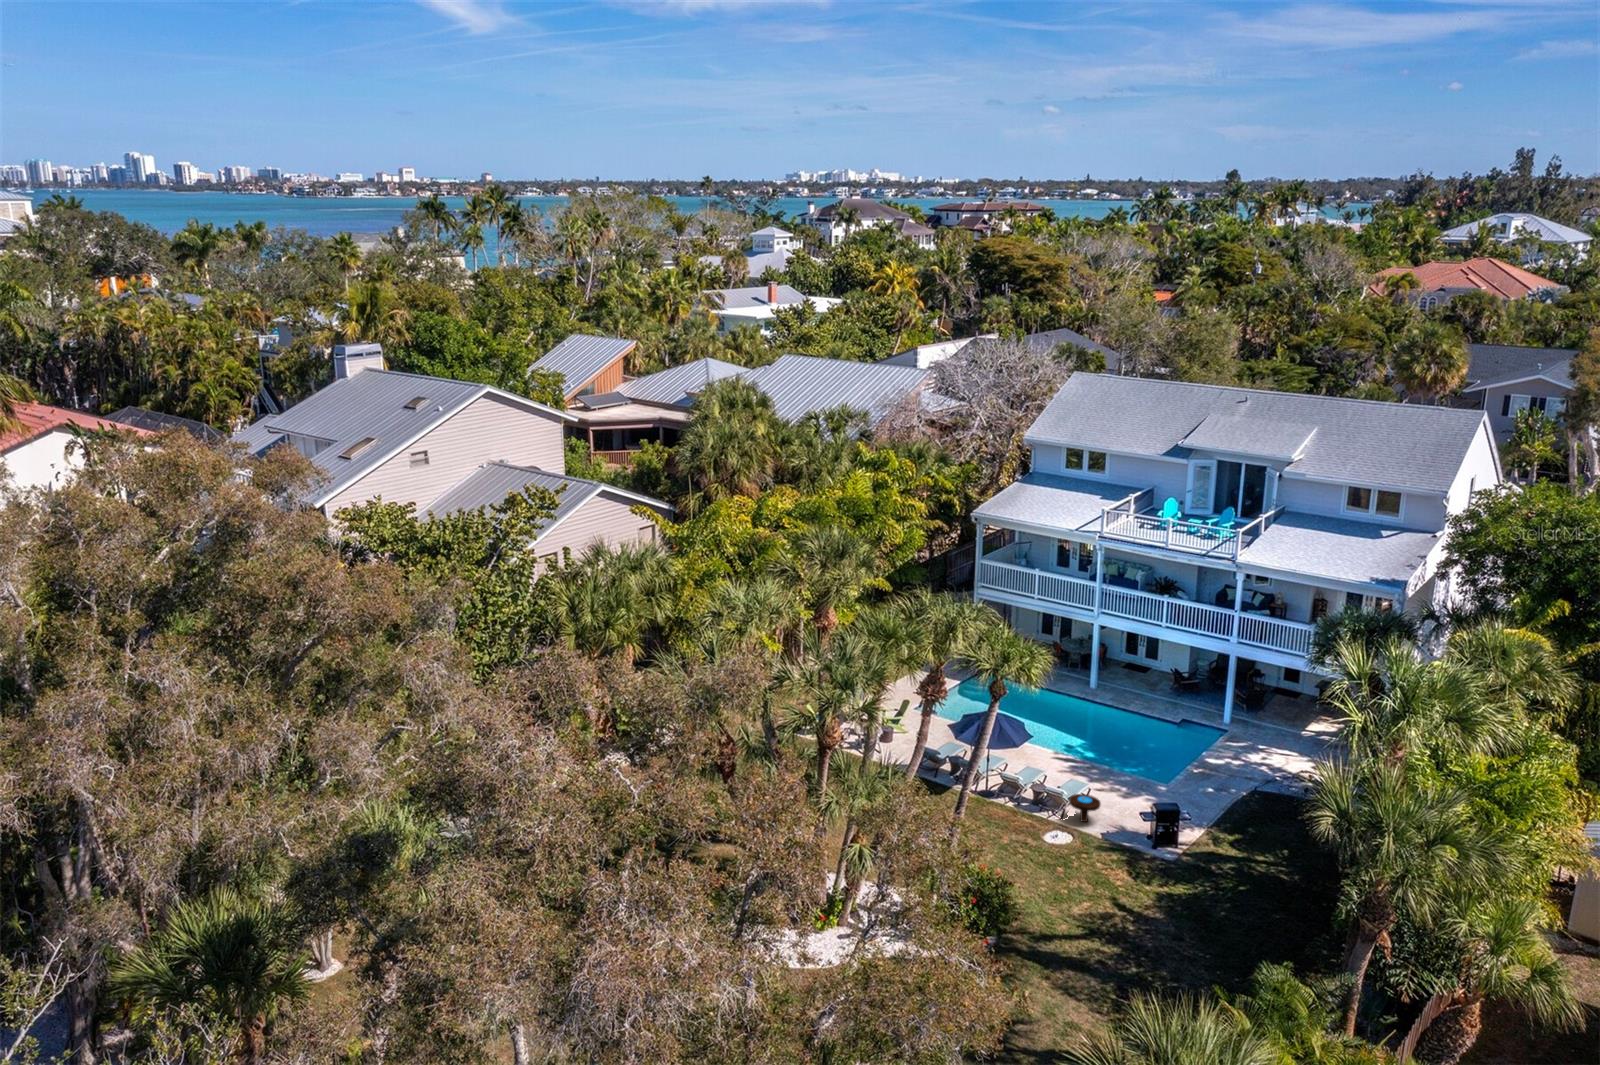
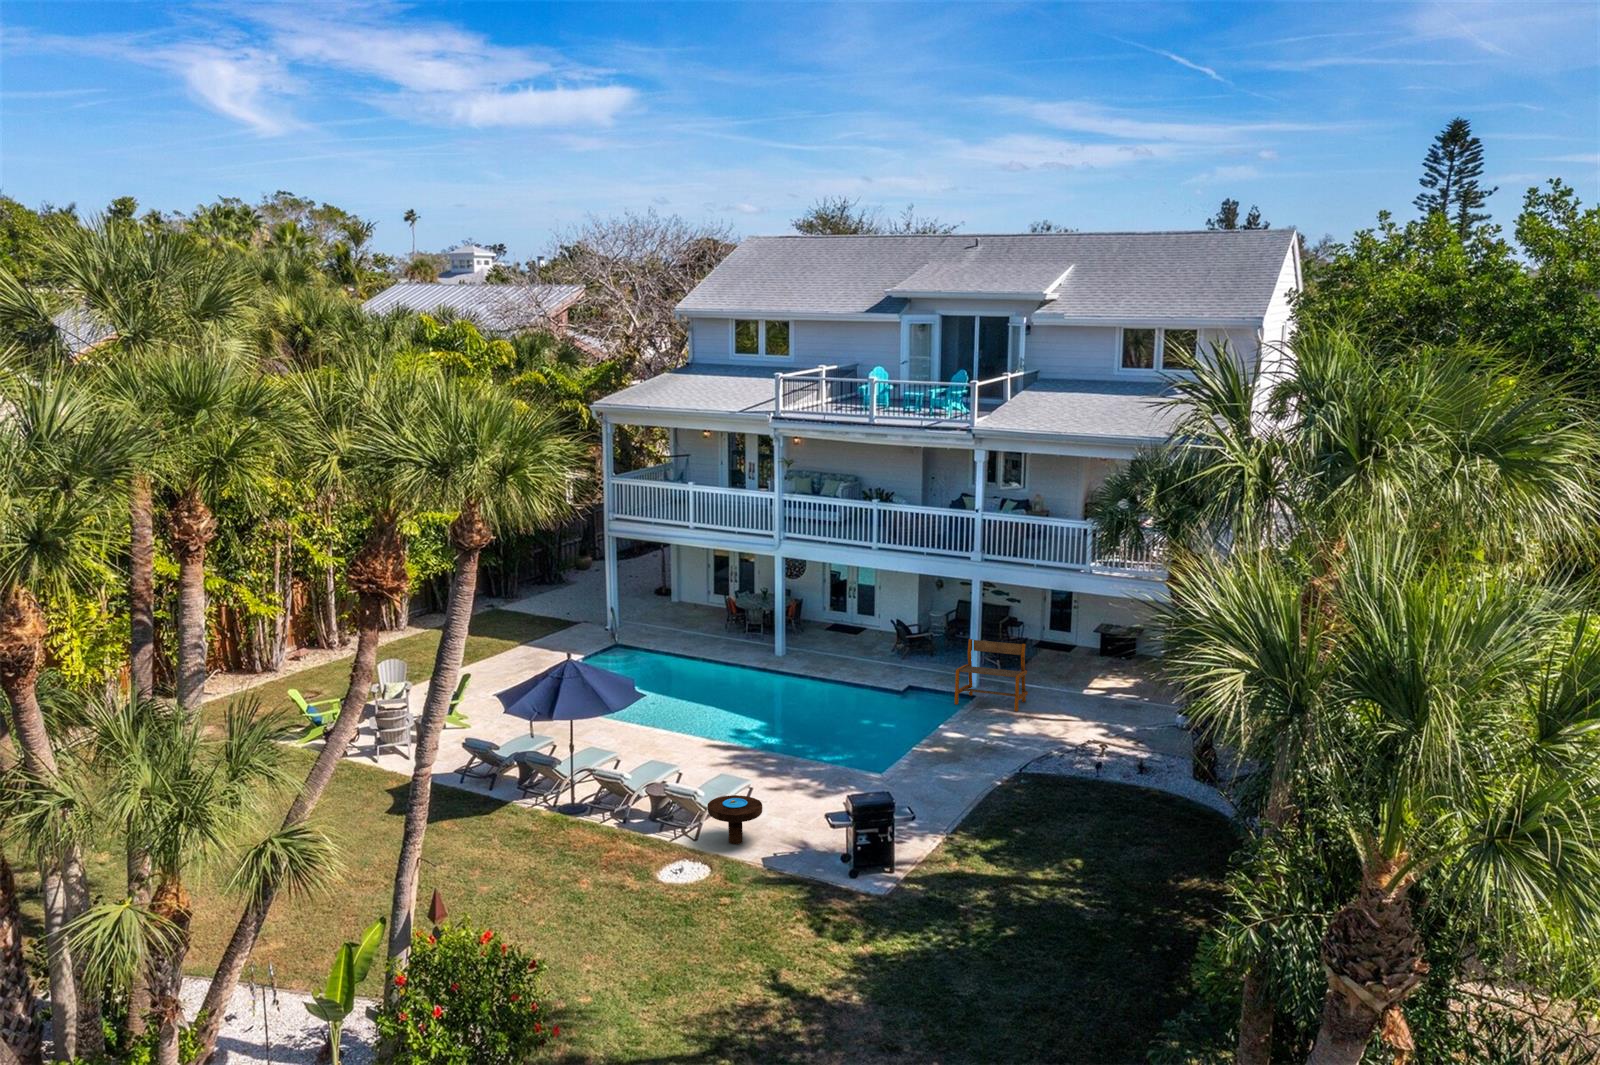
bench: none [1212,692,1263,744] -> present [955,639,1028,711]

